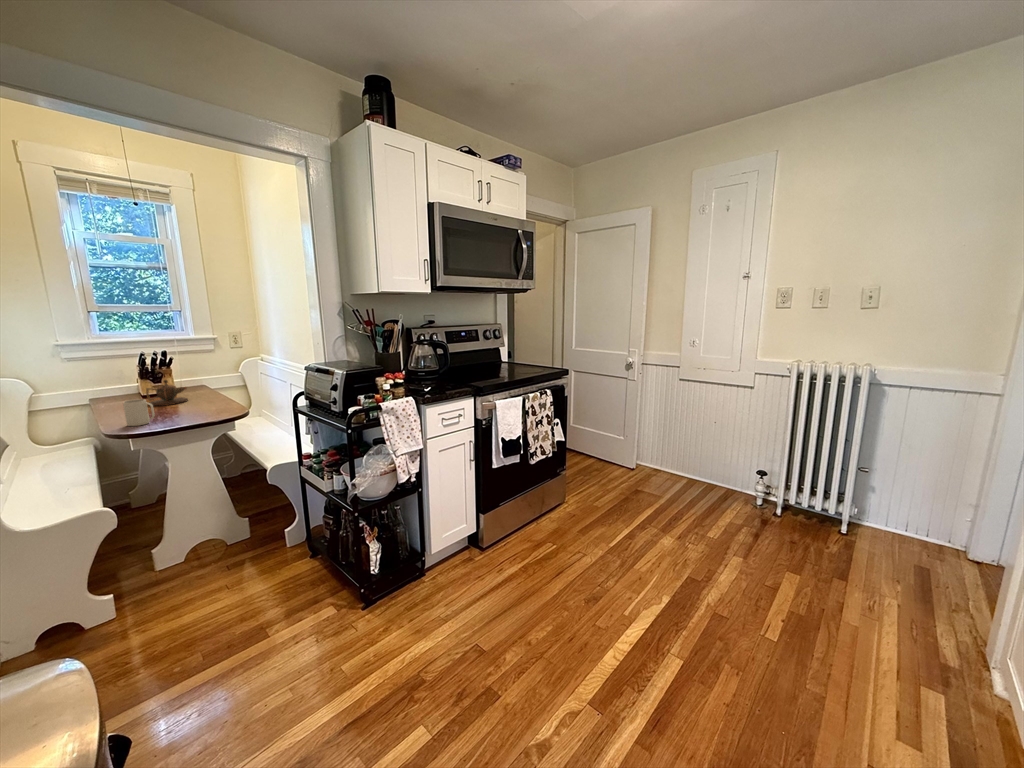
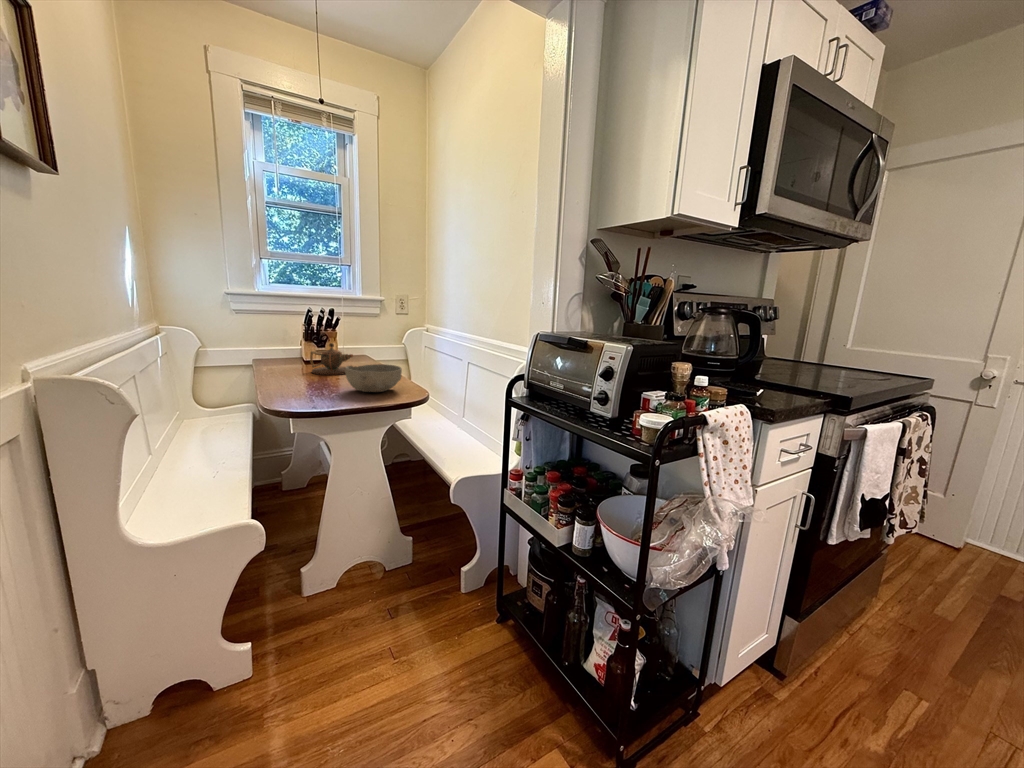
bowl: none [176,393,225,415] -> present [345,364,402,392]
mug: present [123,399,155,426] -> none [286,364,320,400]

